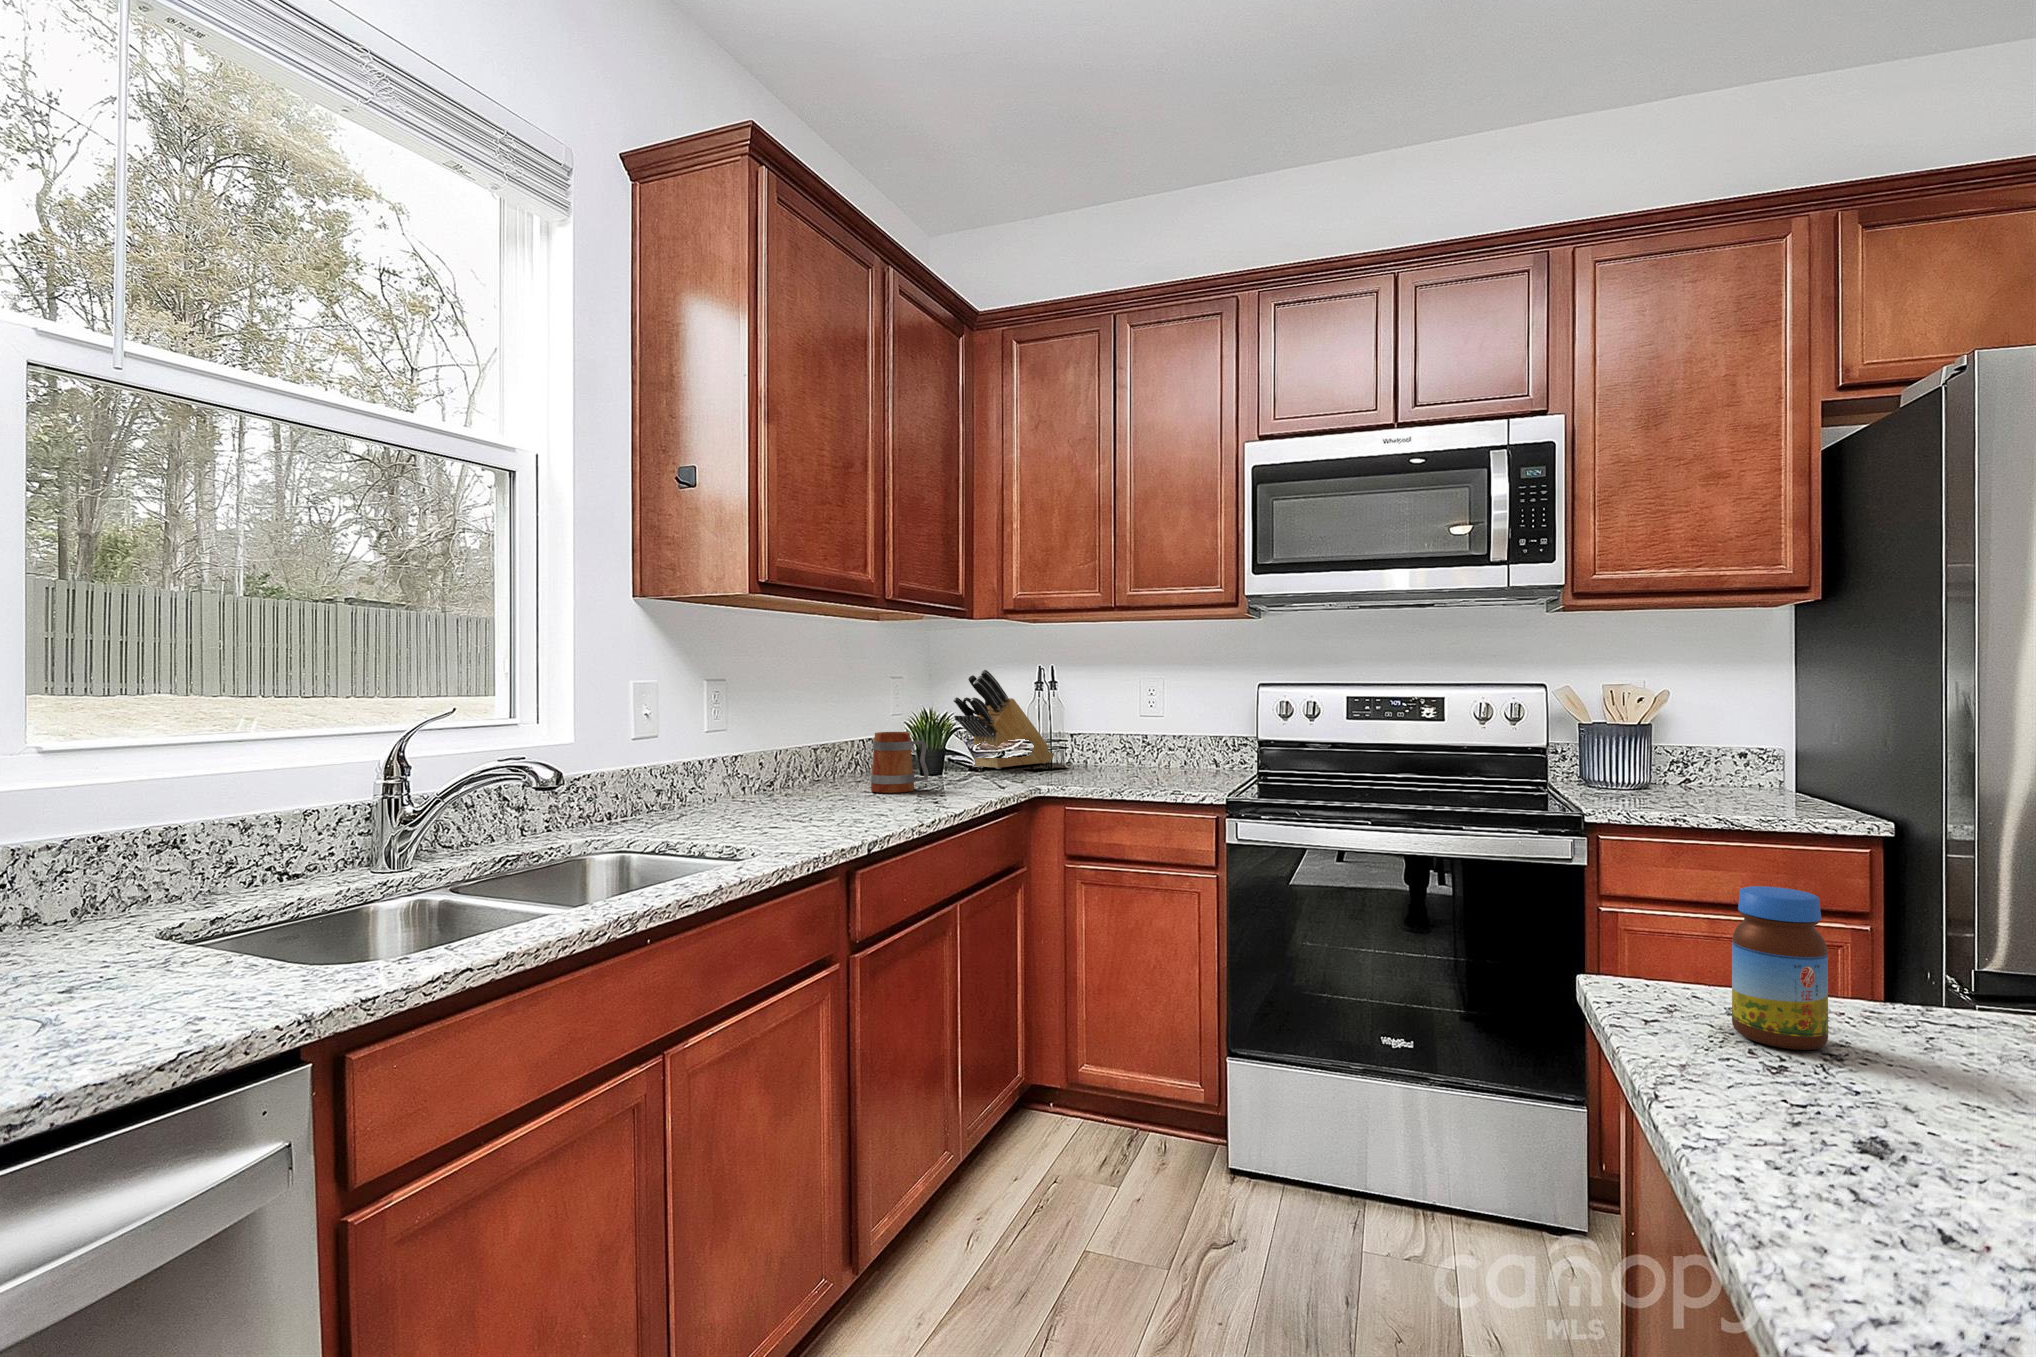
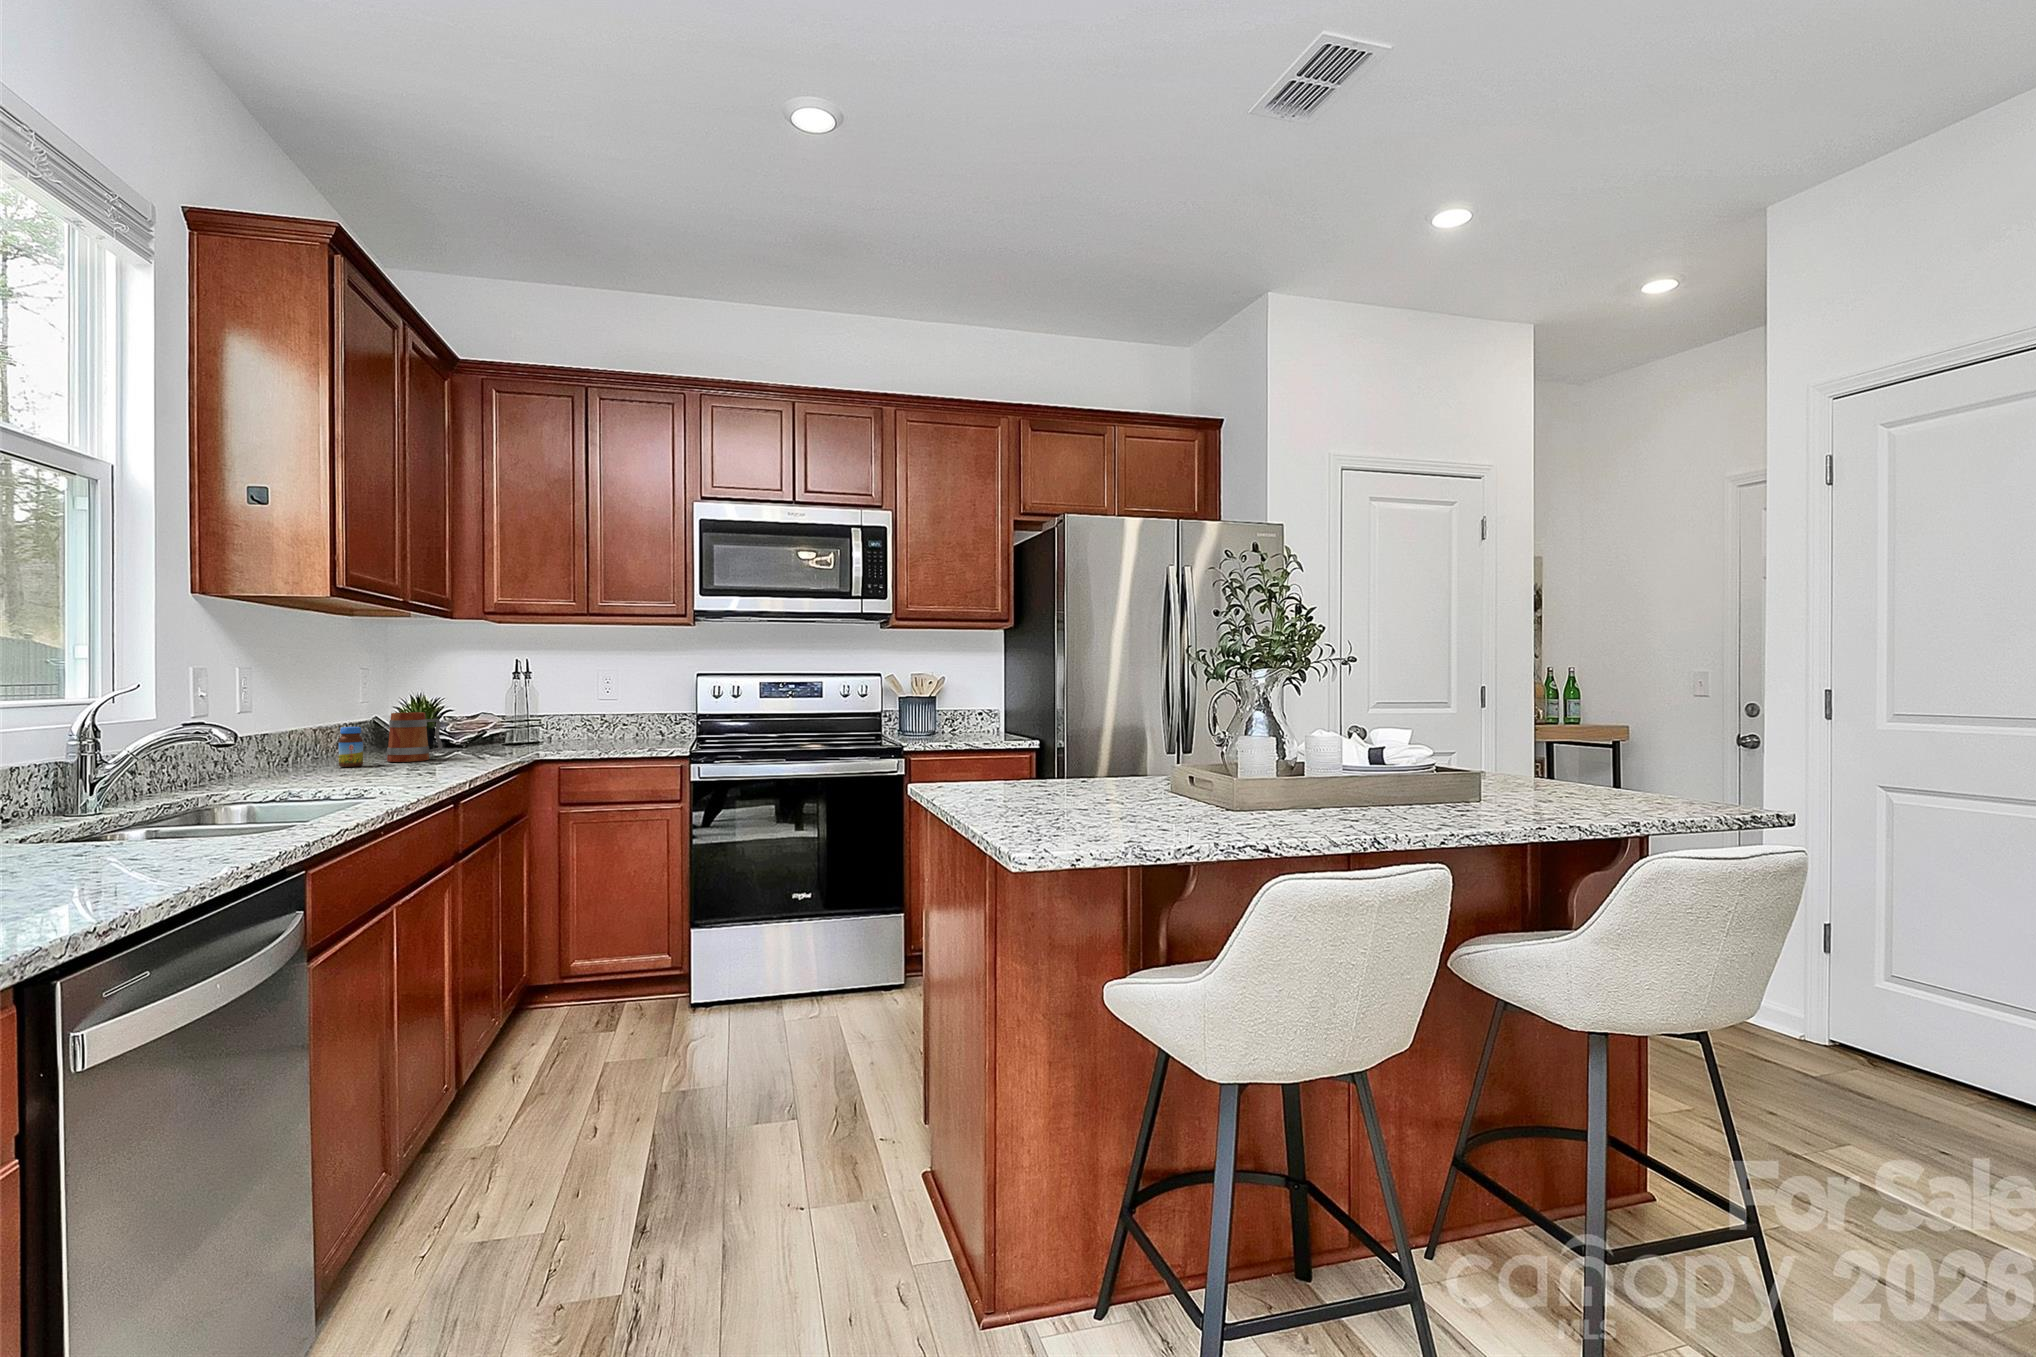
knife block: present [953,670,1054,769] -> none [435,661,521,744]
jar: present [1732,886,1828,1050] -> present [339,727,363,767]

